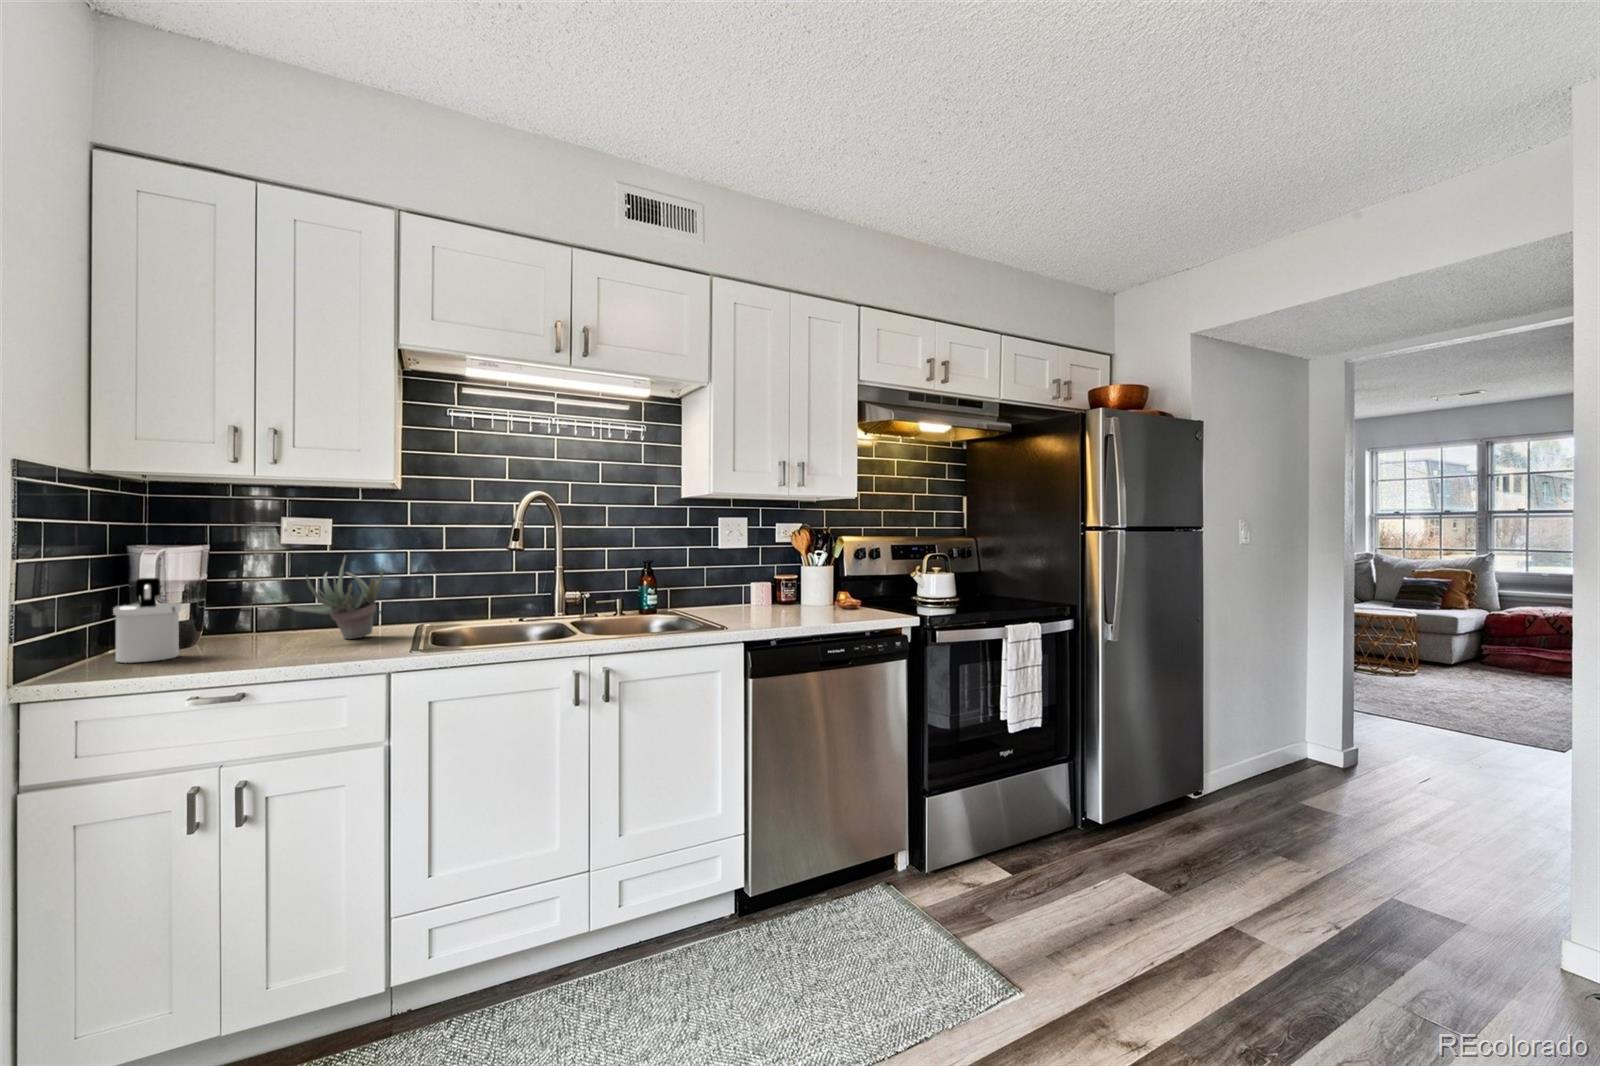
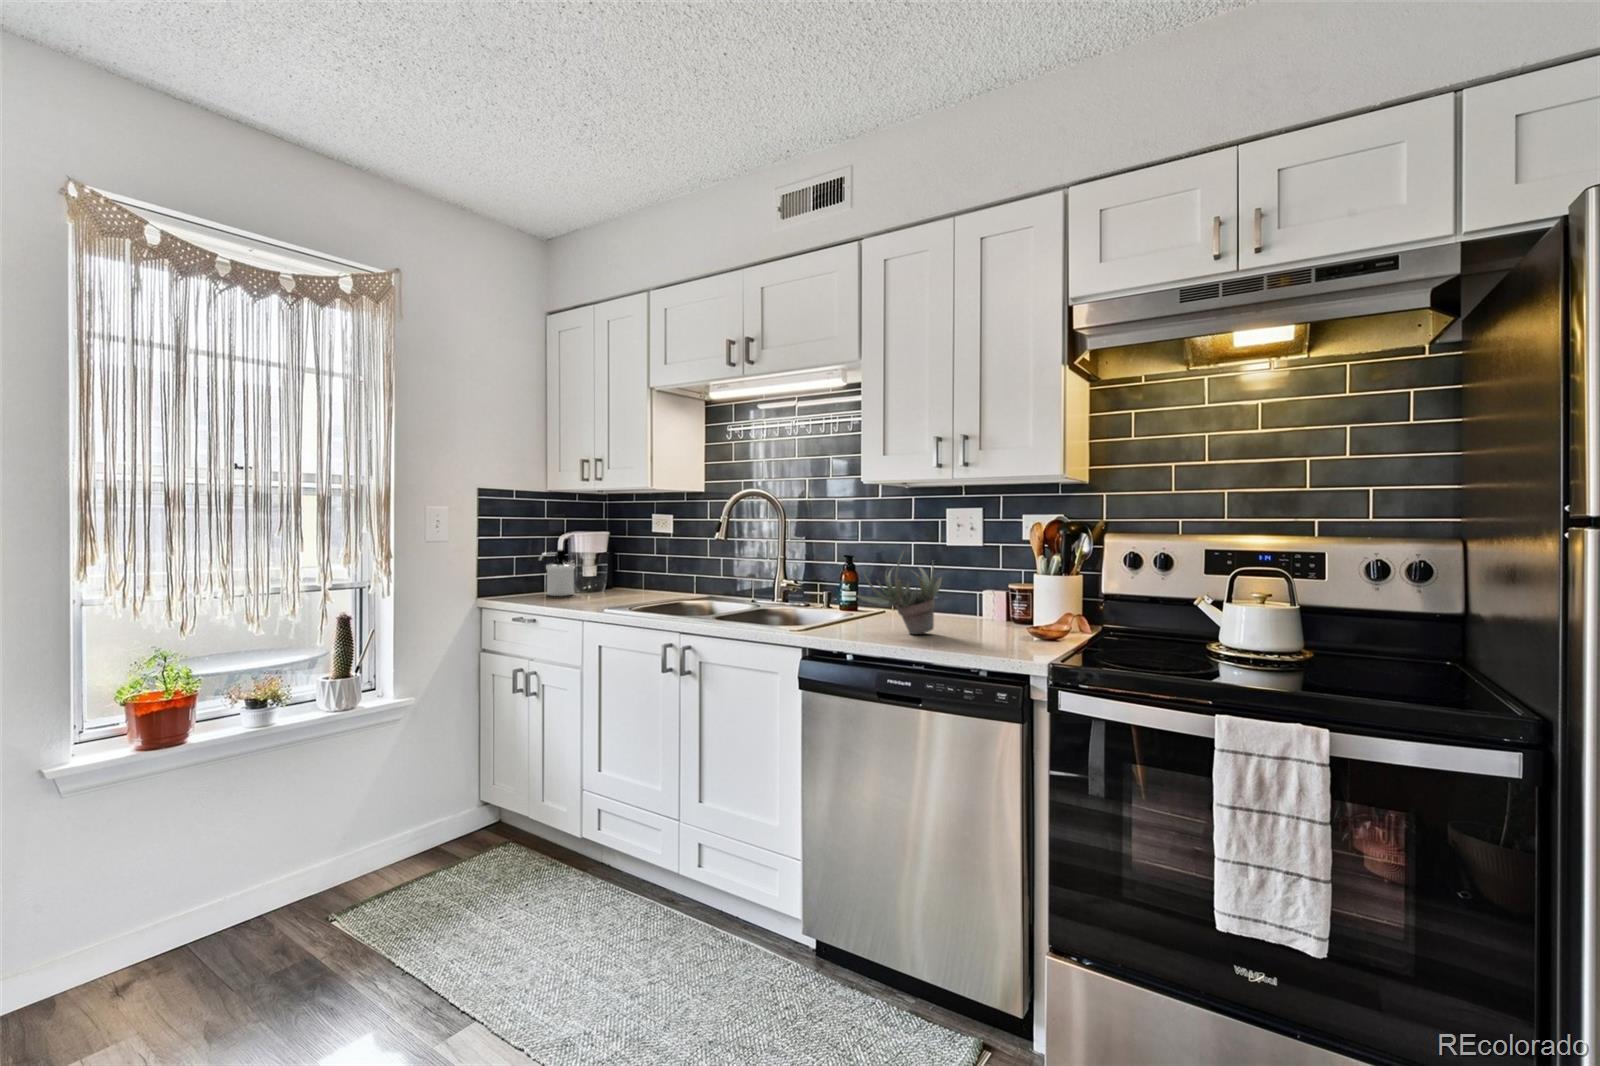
succulent plant: present [288,556,383,639] -> present [857,551,942,634]

